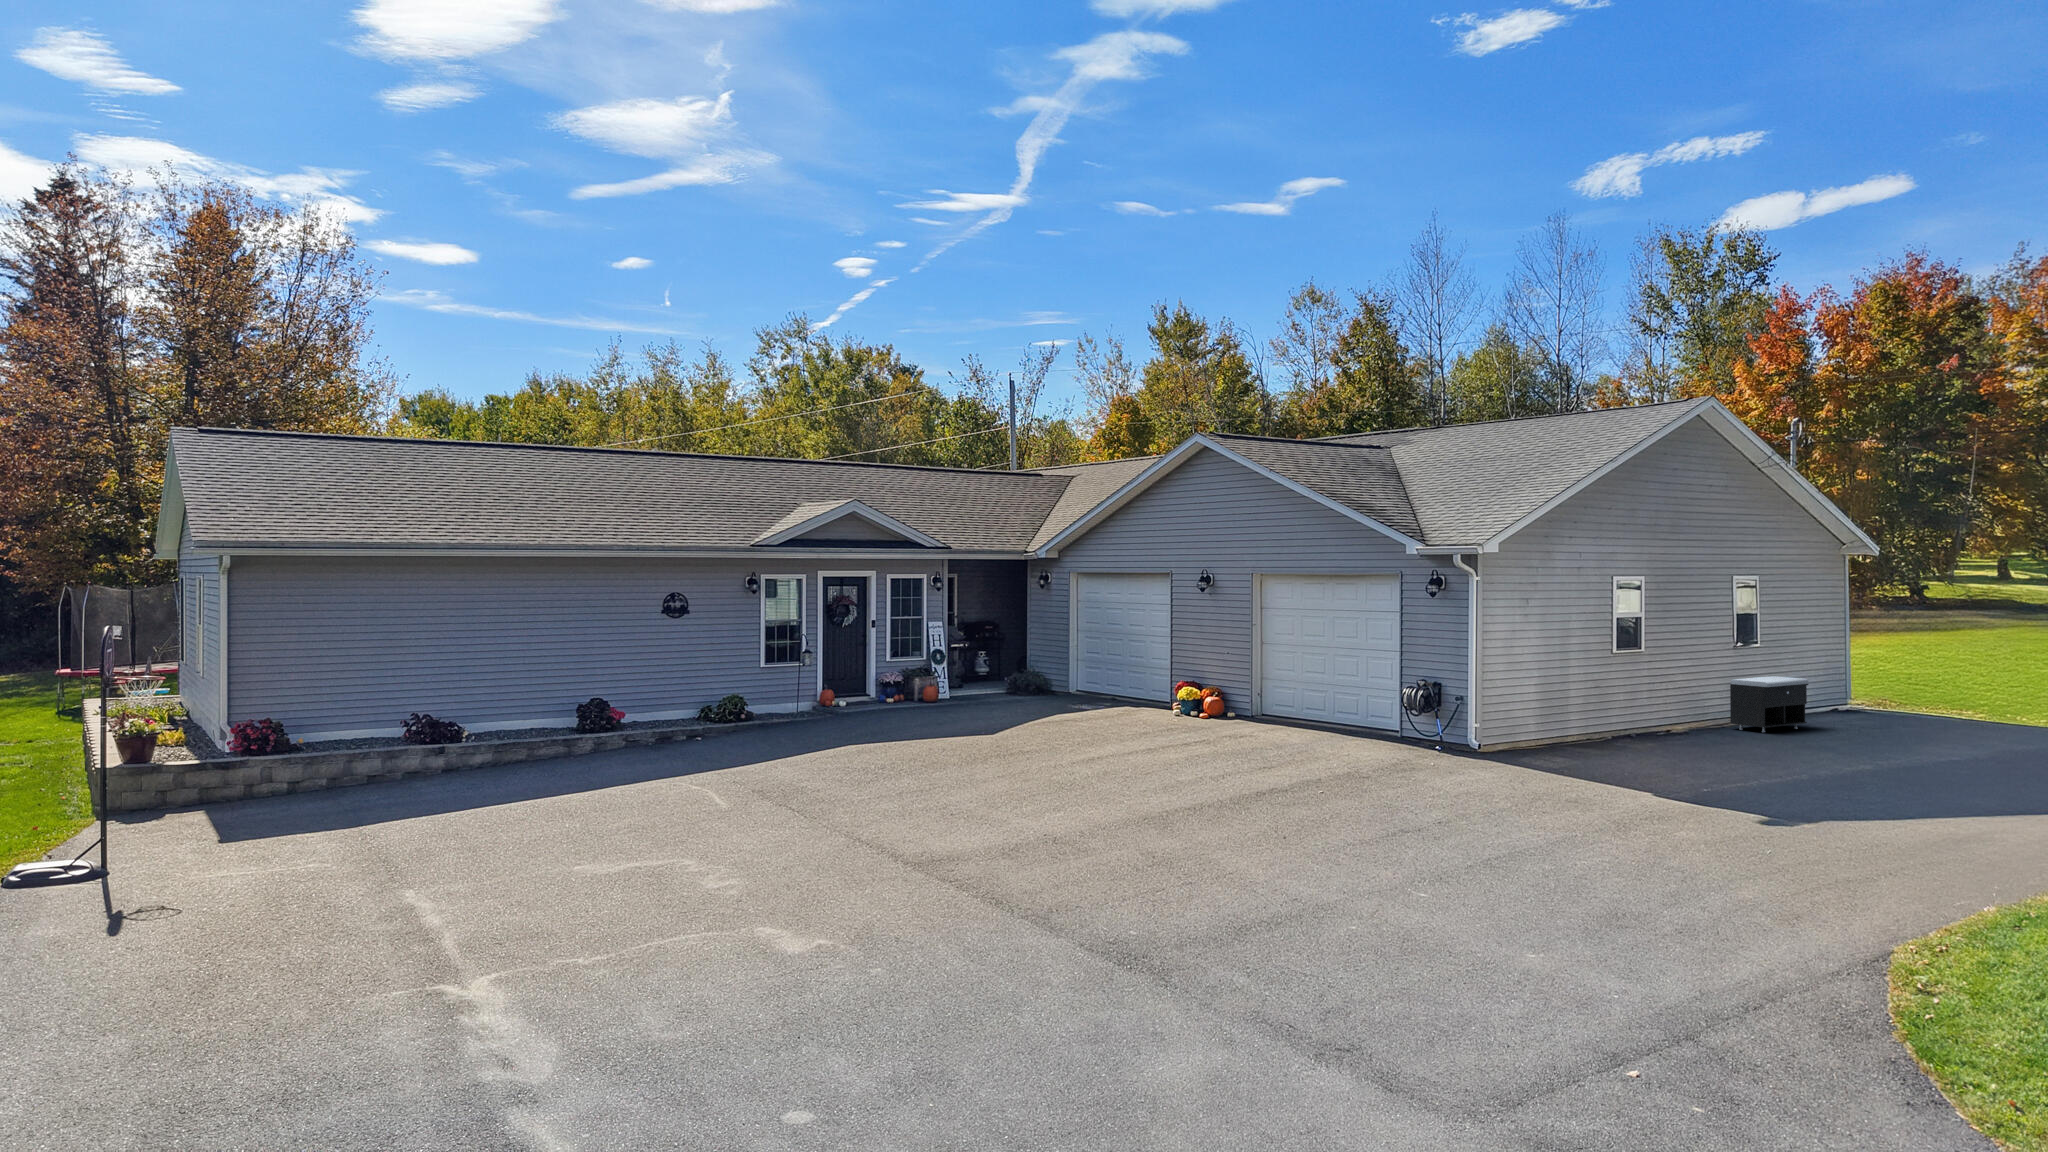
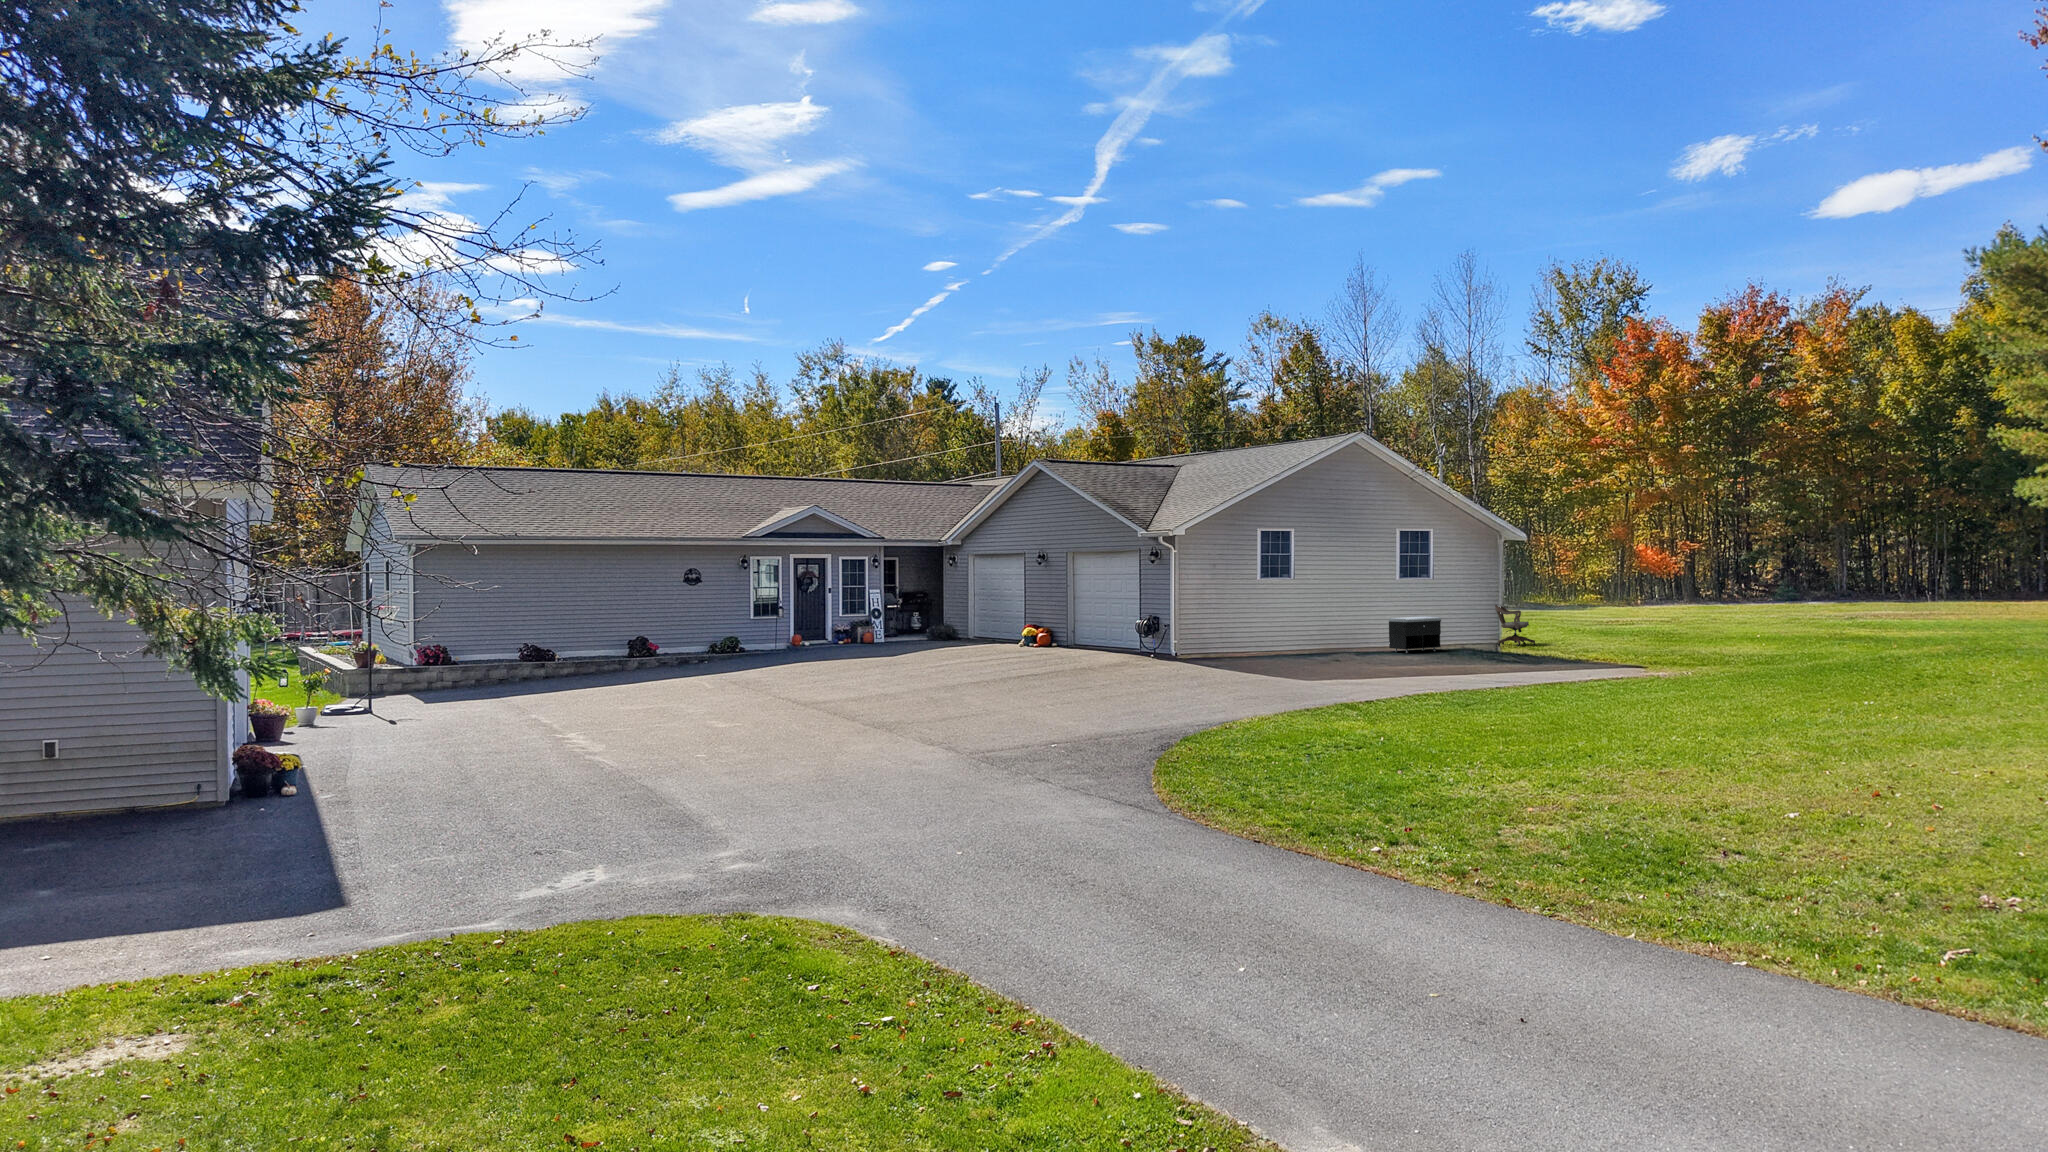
chair: none [1859,658,1923,721] -> present [1495,605,1535,647]

